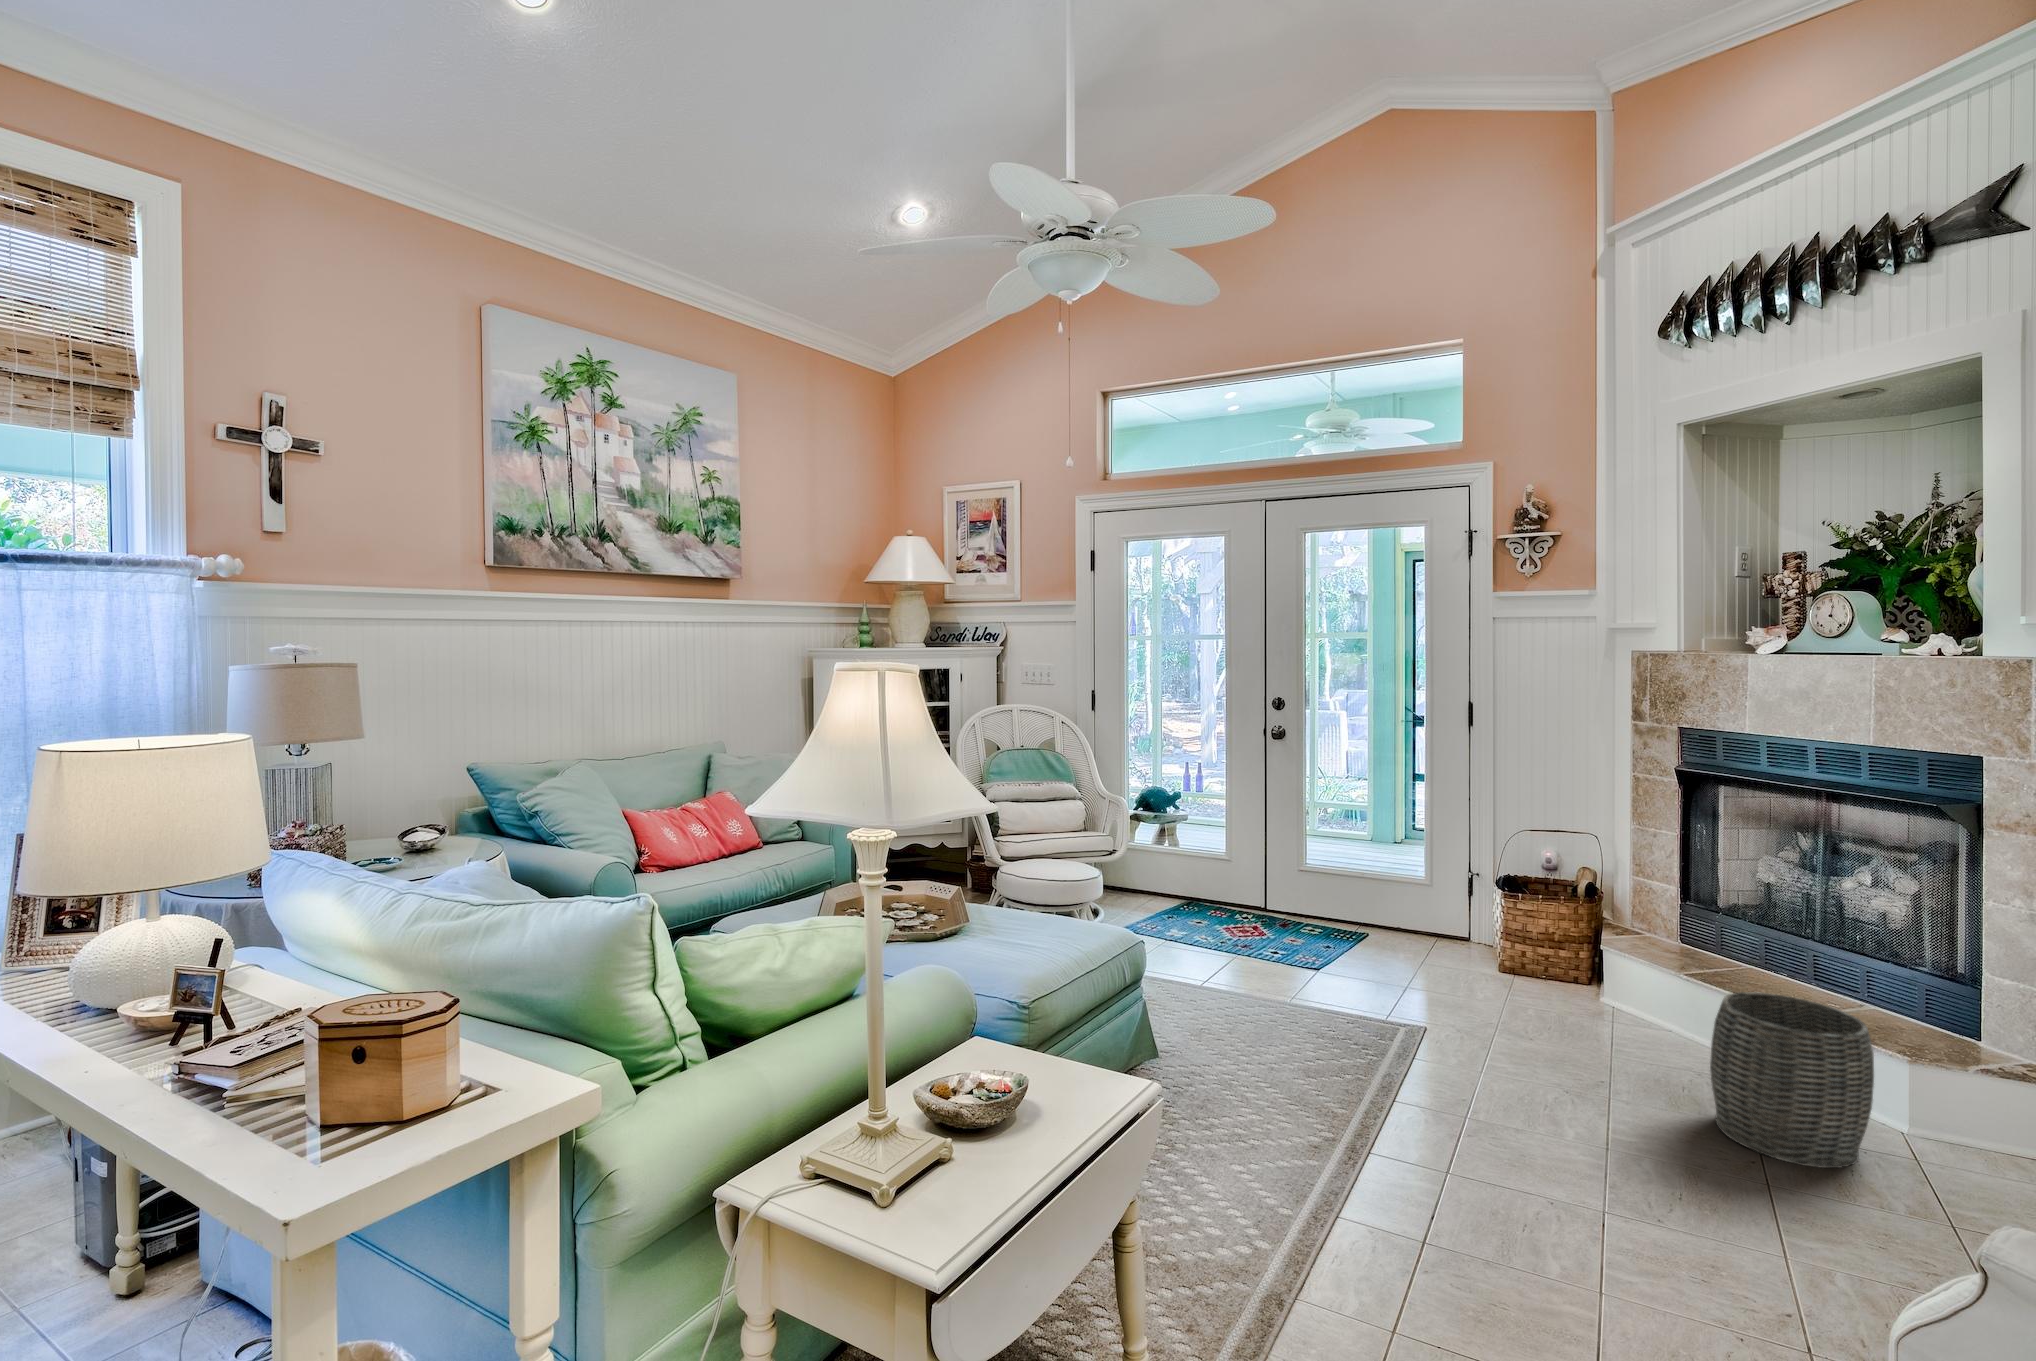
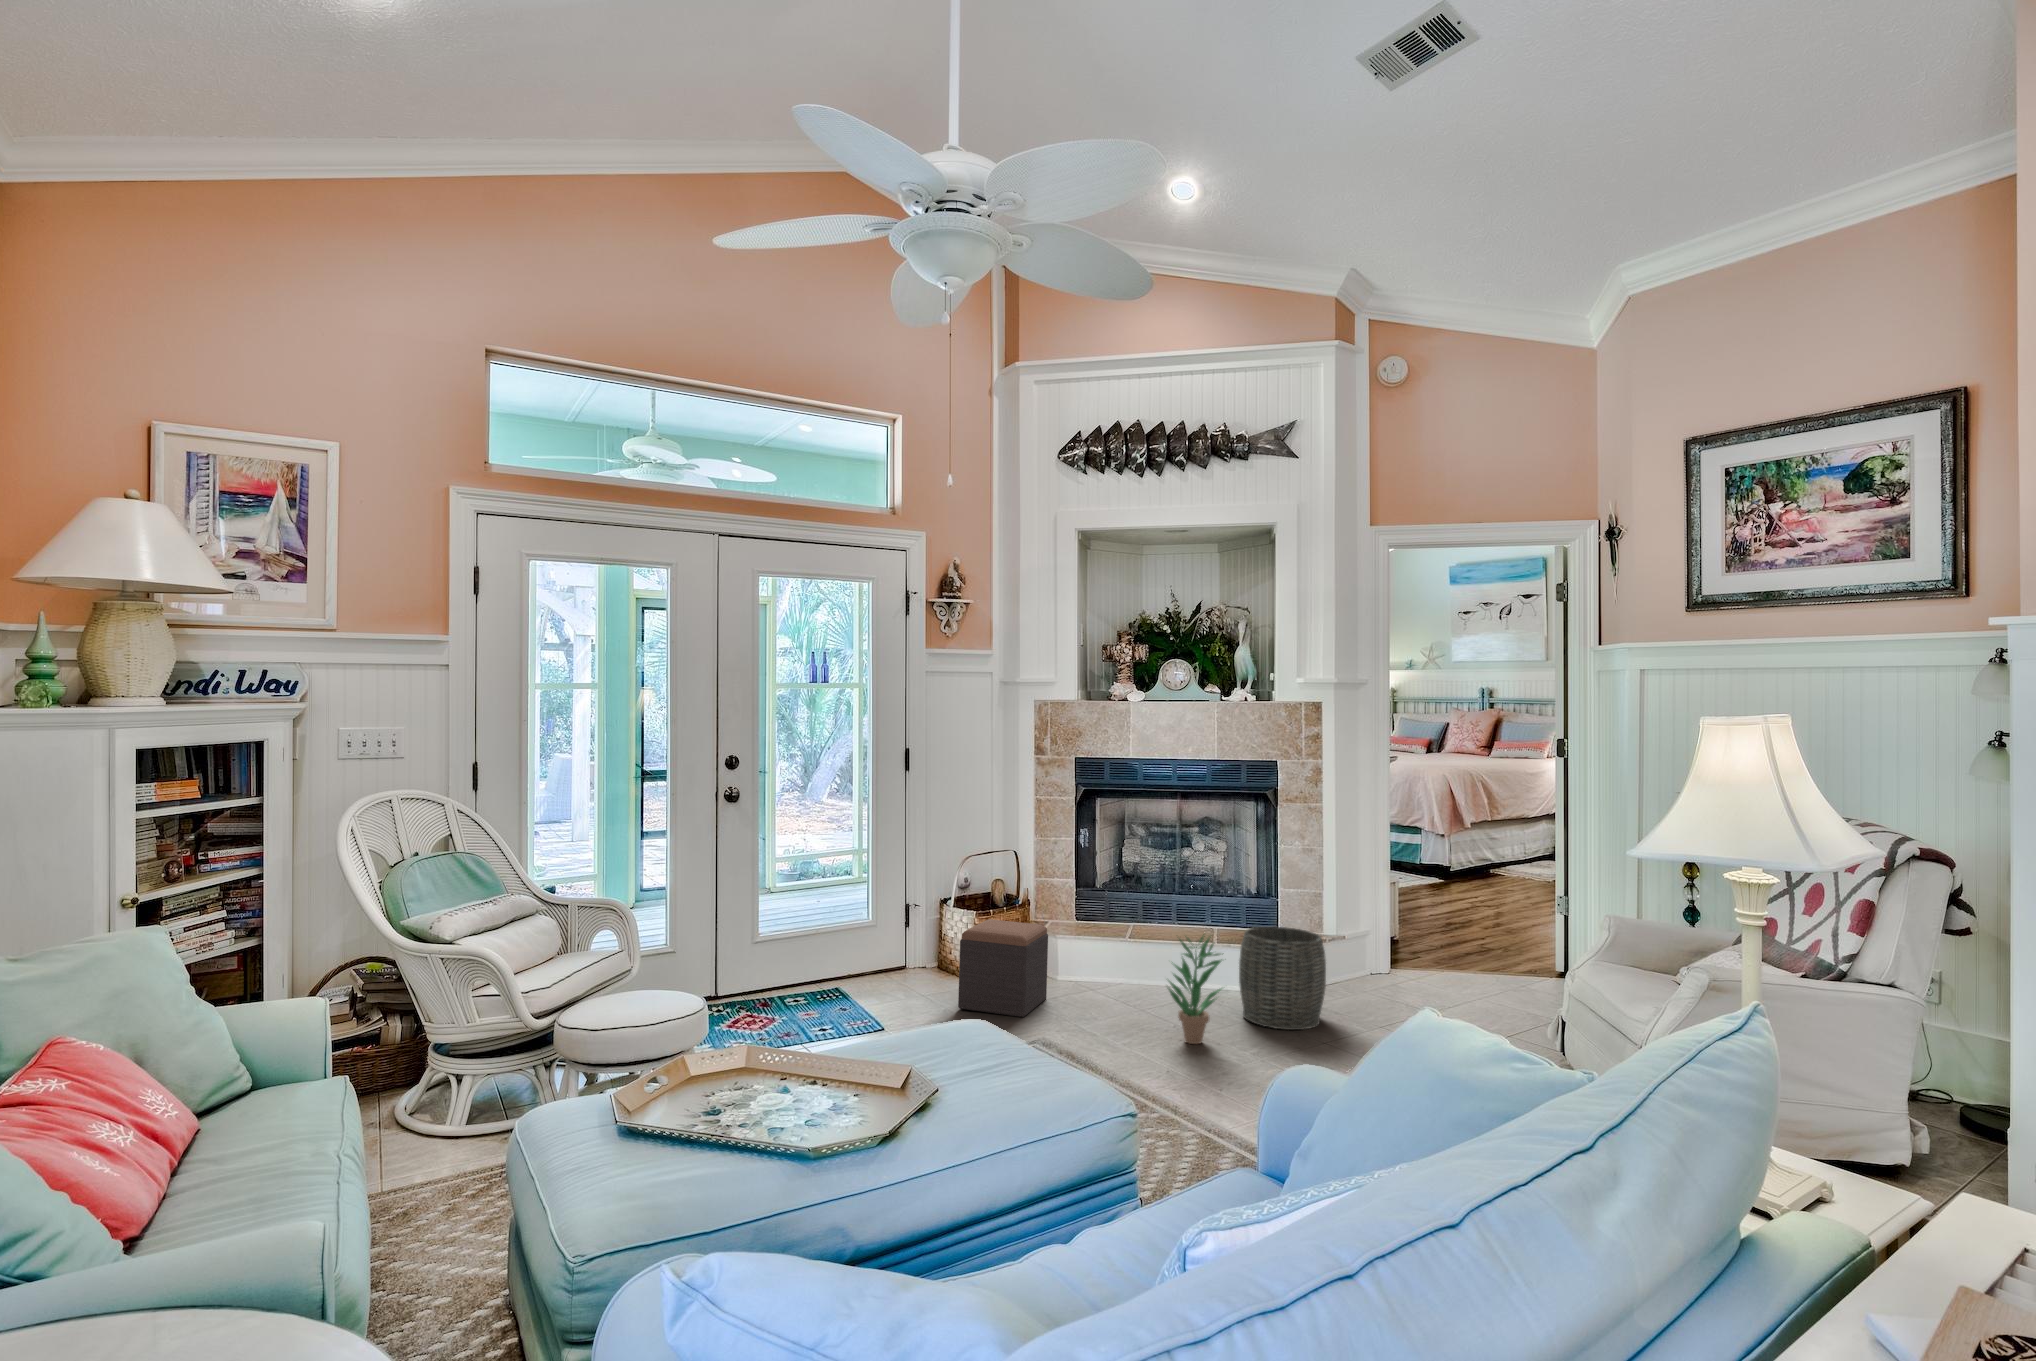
footstool: none [1422,900,1542,1010] -> present [958,919,1048,1017]
potted plant: none [1526,951,1614,1102] -> present [1168,936,1222,1044]

